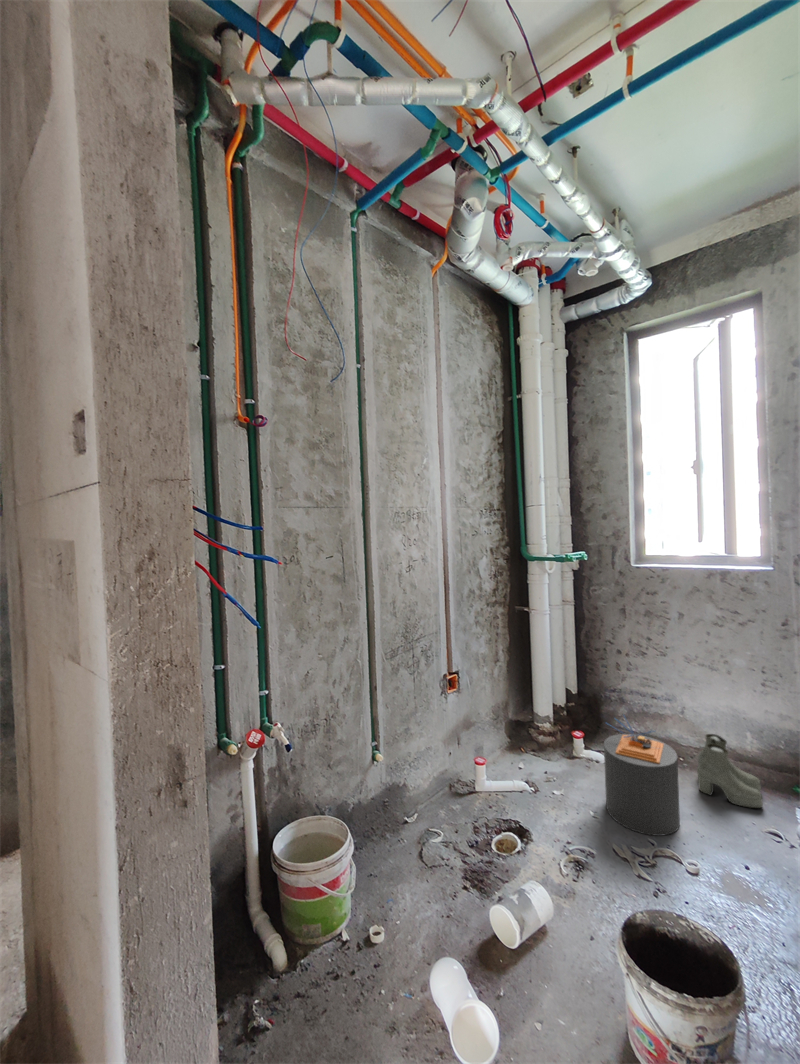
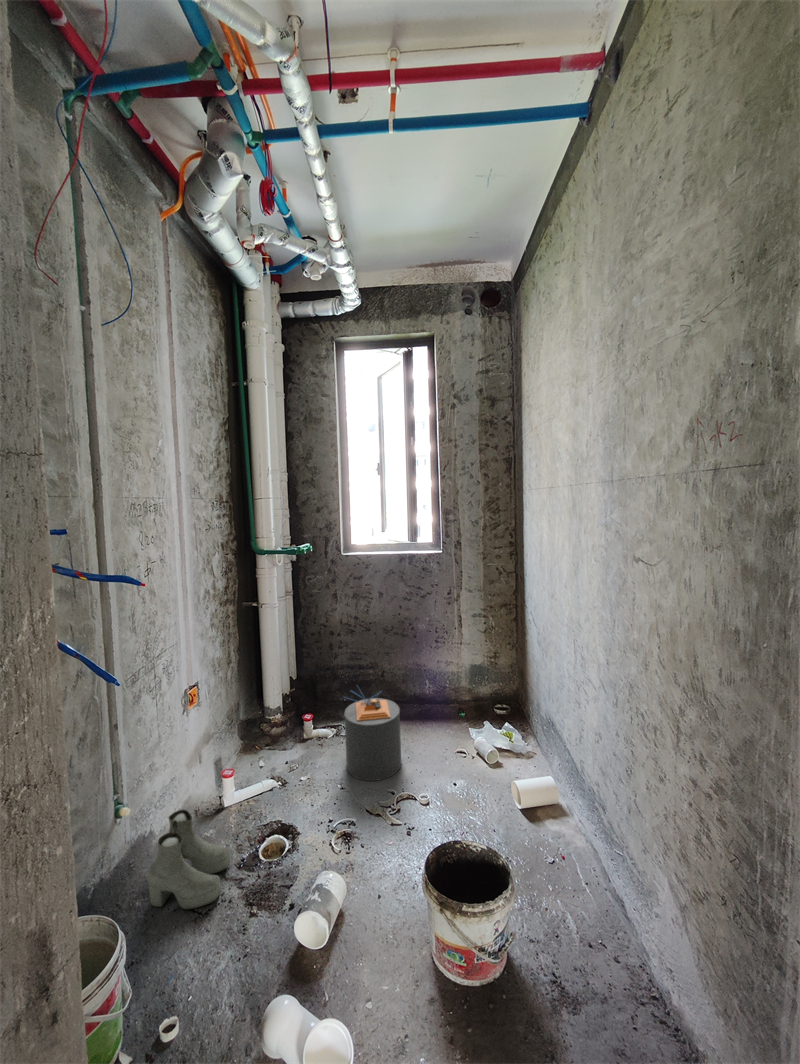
boots: present [697,734,763,808] -> present [147,810,230,909]

